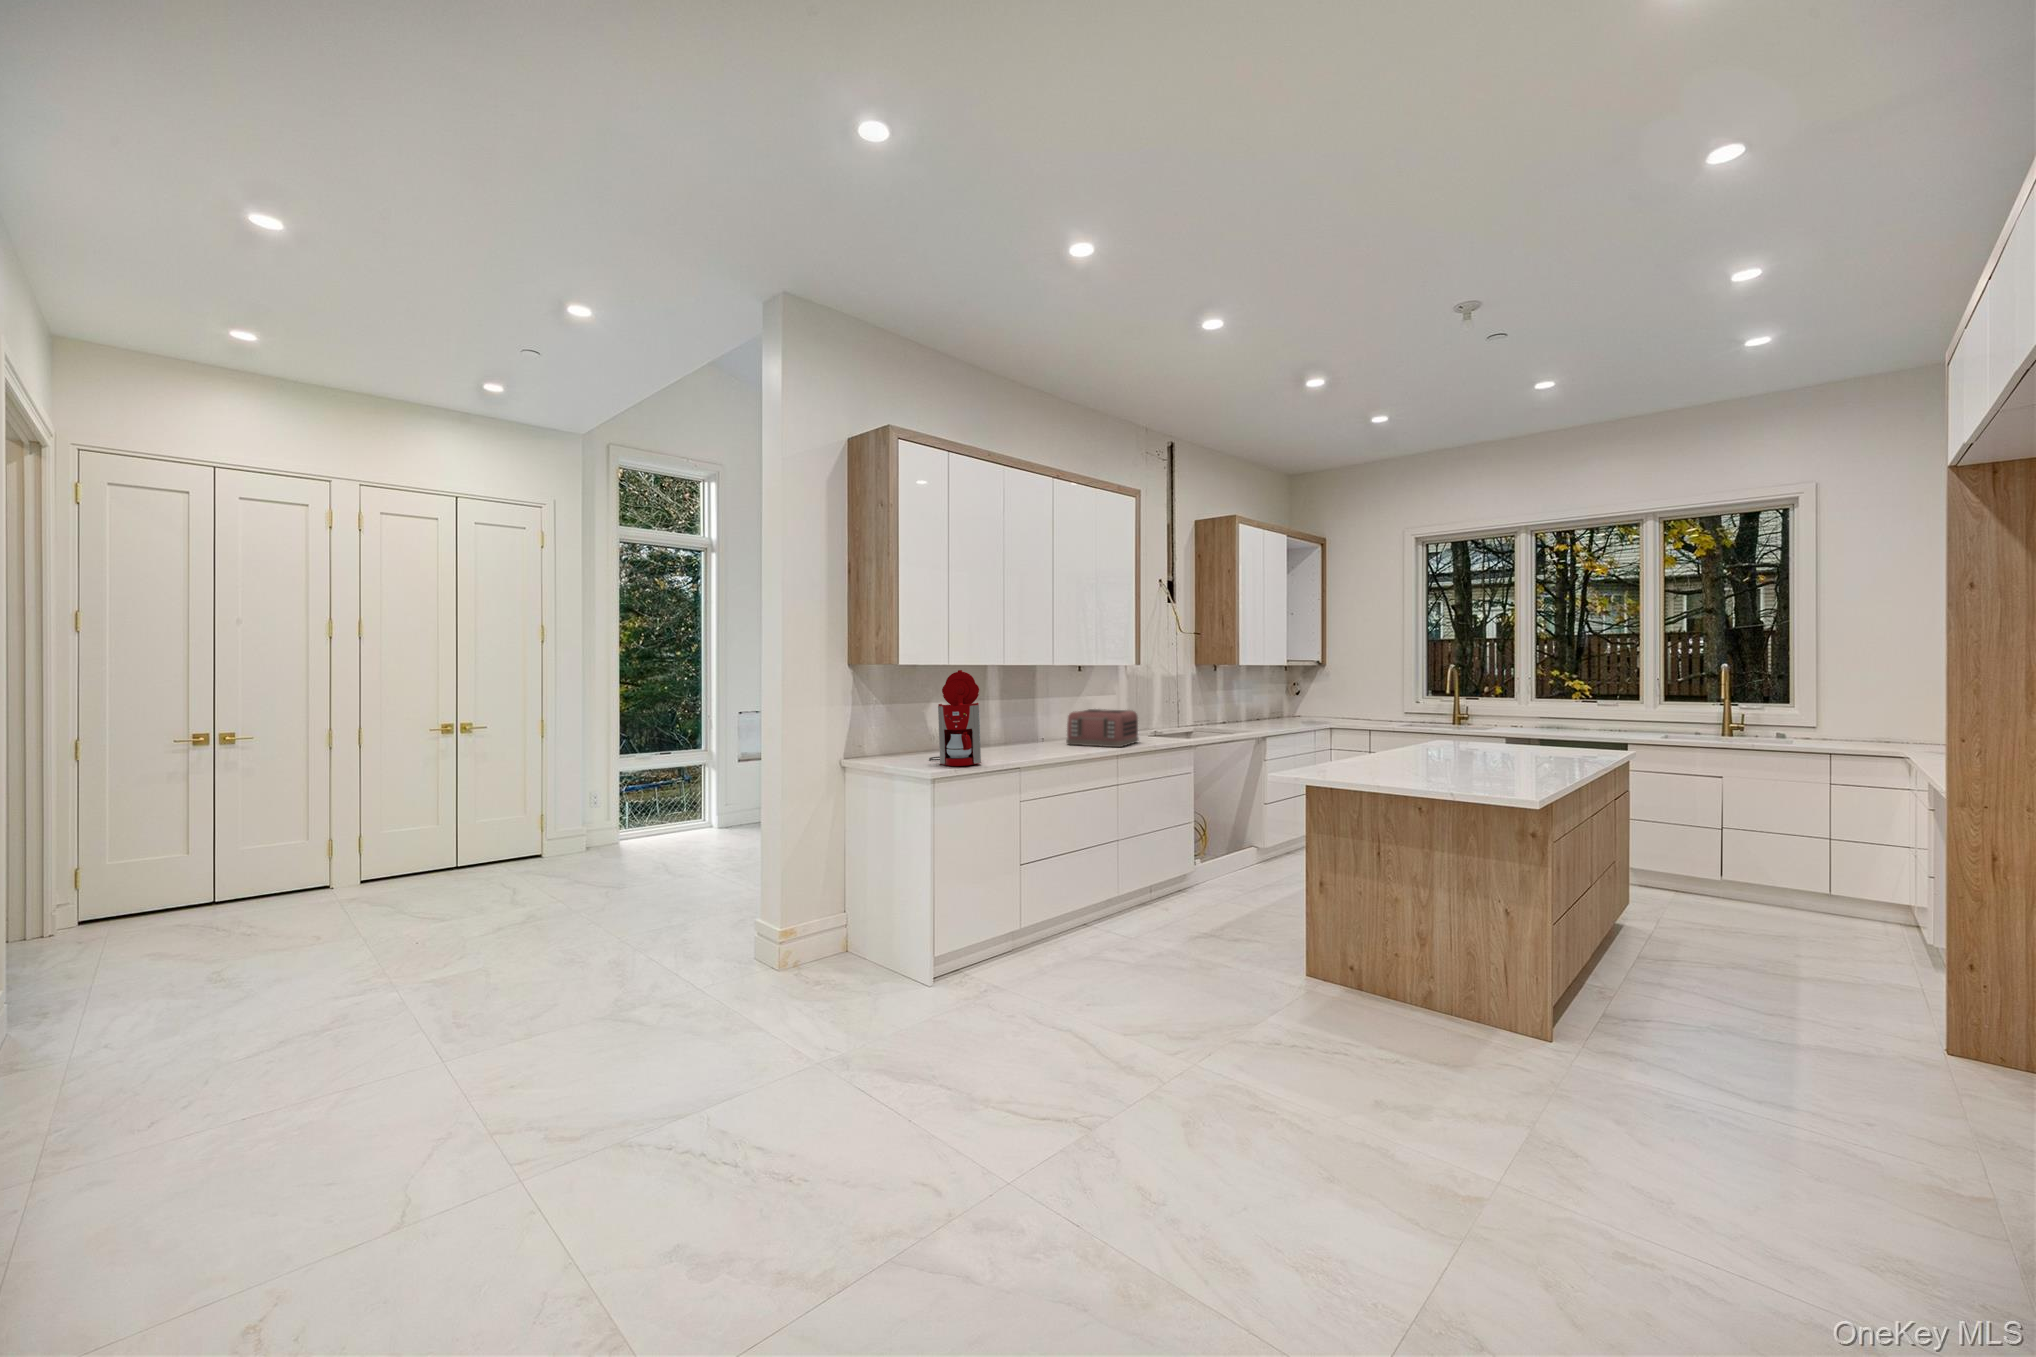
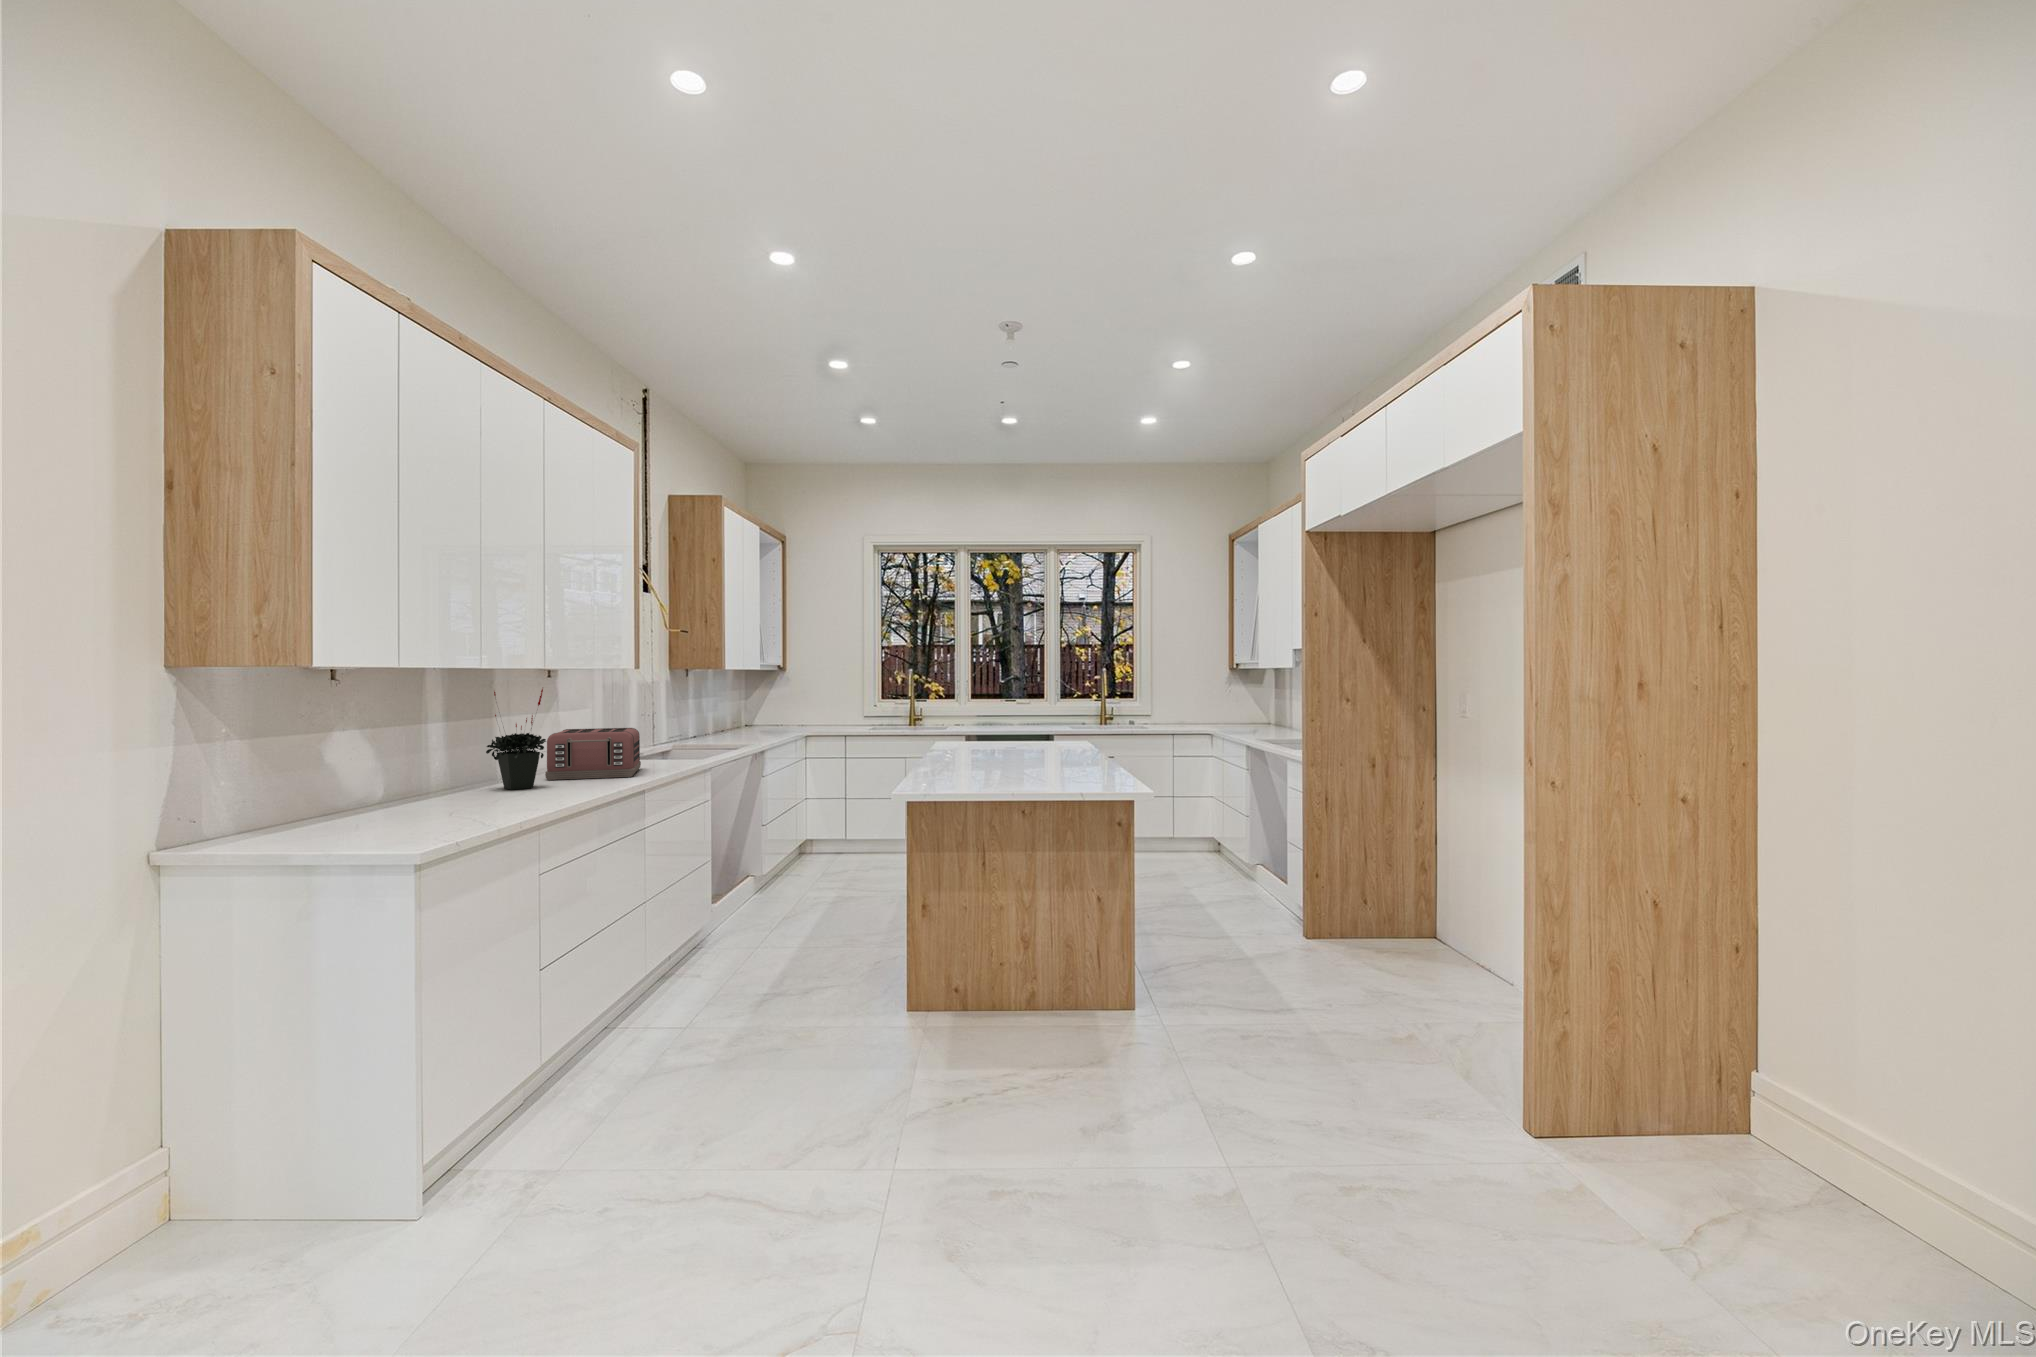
coffee maker: present [929,670,981,766] -> none [354,673,472,829]
potted plant: none [1023,679,1060,749] -> present [486,689,546,790]

